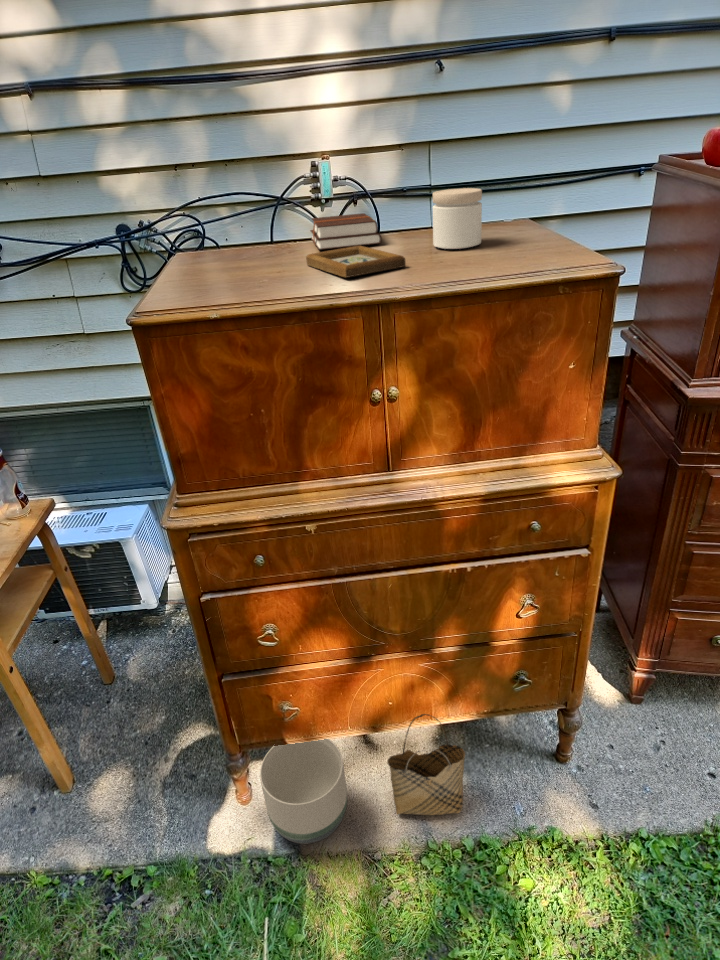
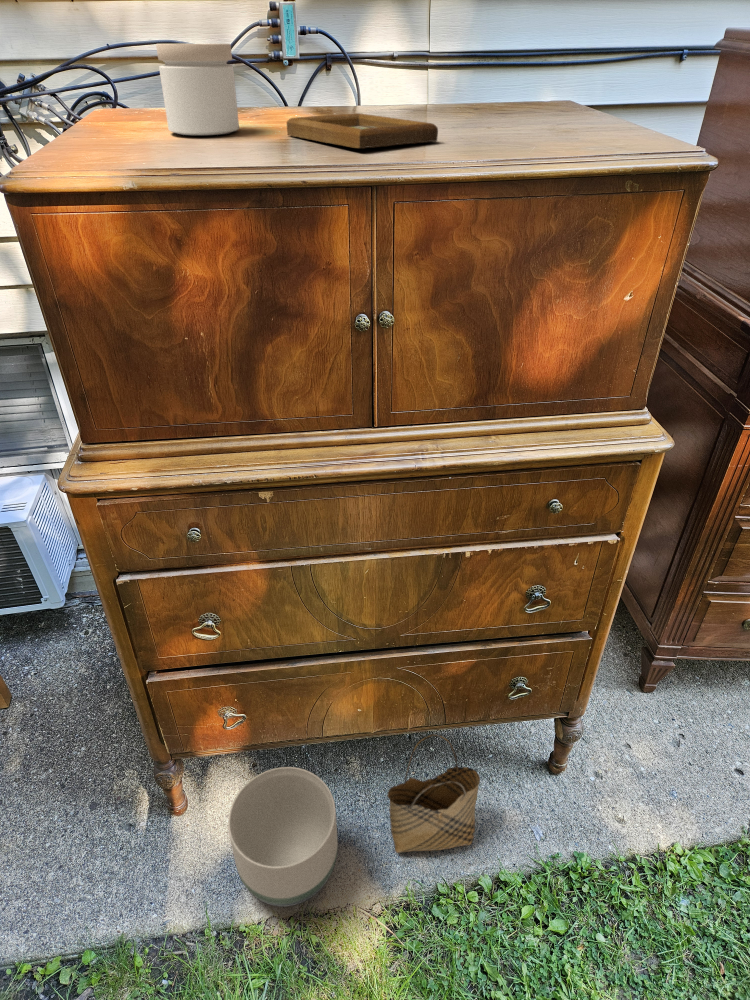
jar: present [433,188,482,249] -> present [156,44,239,135]
hardback book: present [310,213,381,250] -> none [275,78,383,119]

